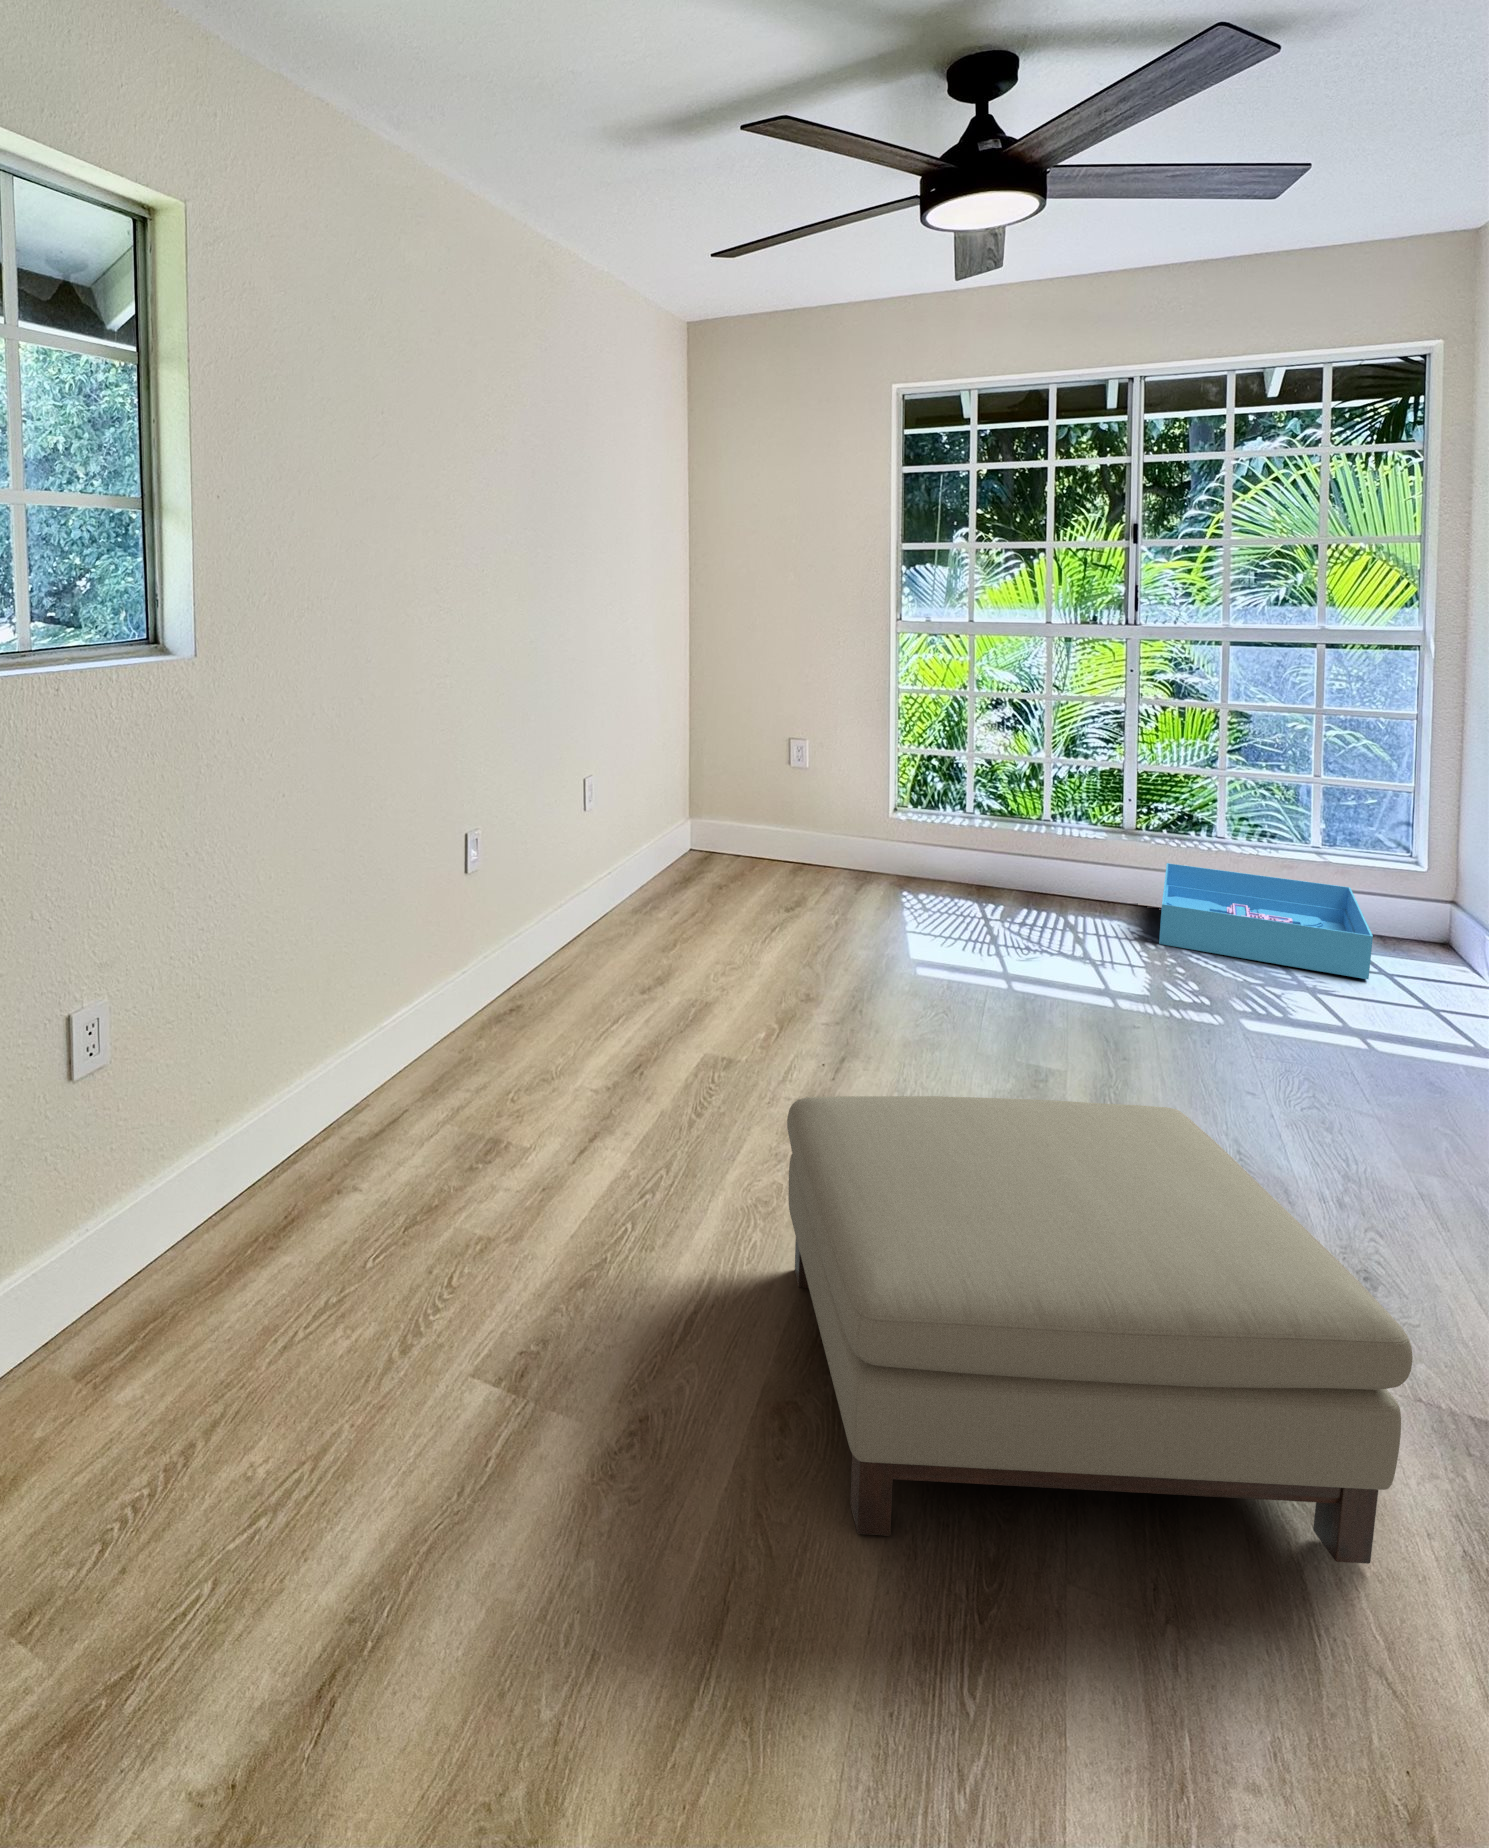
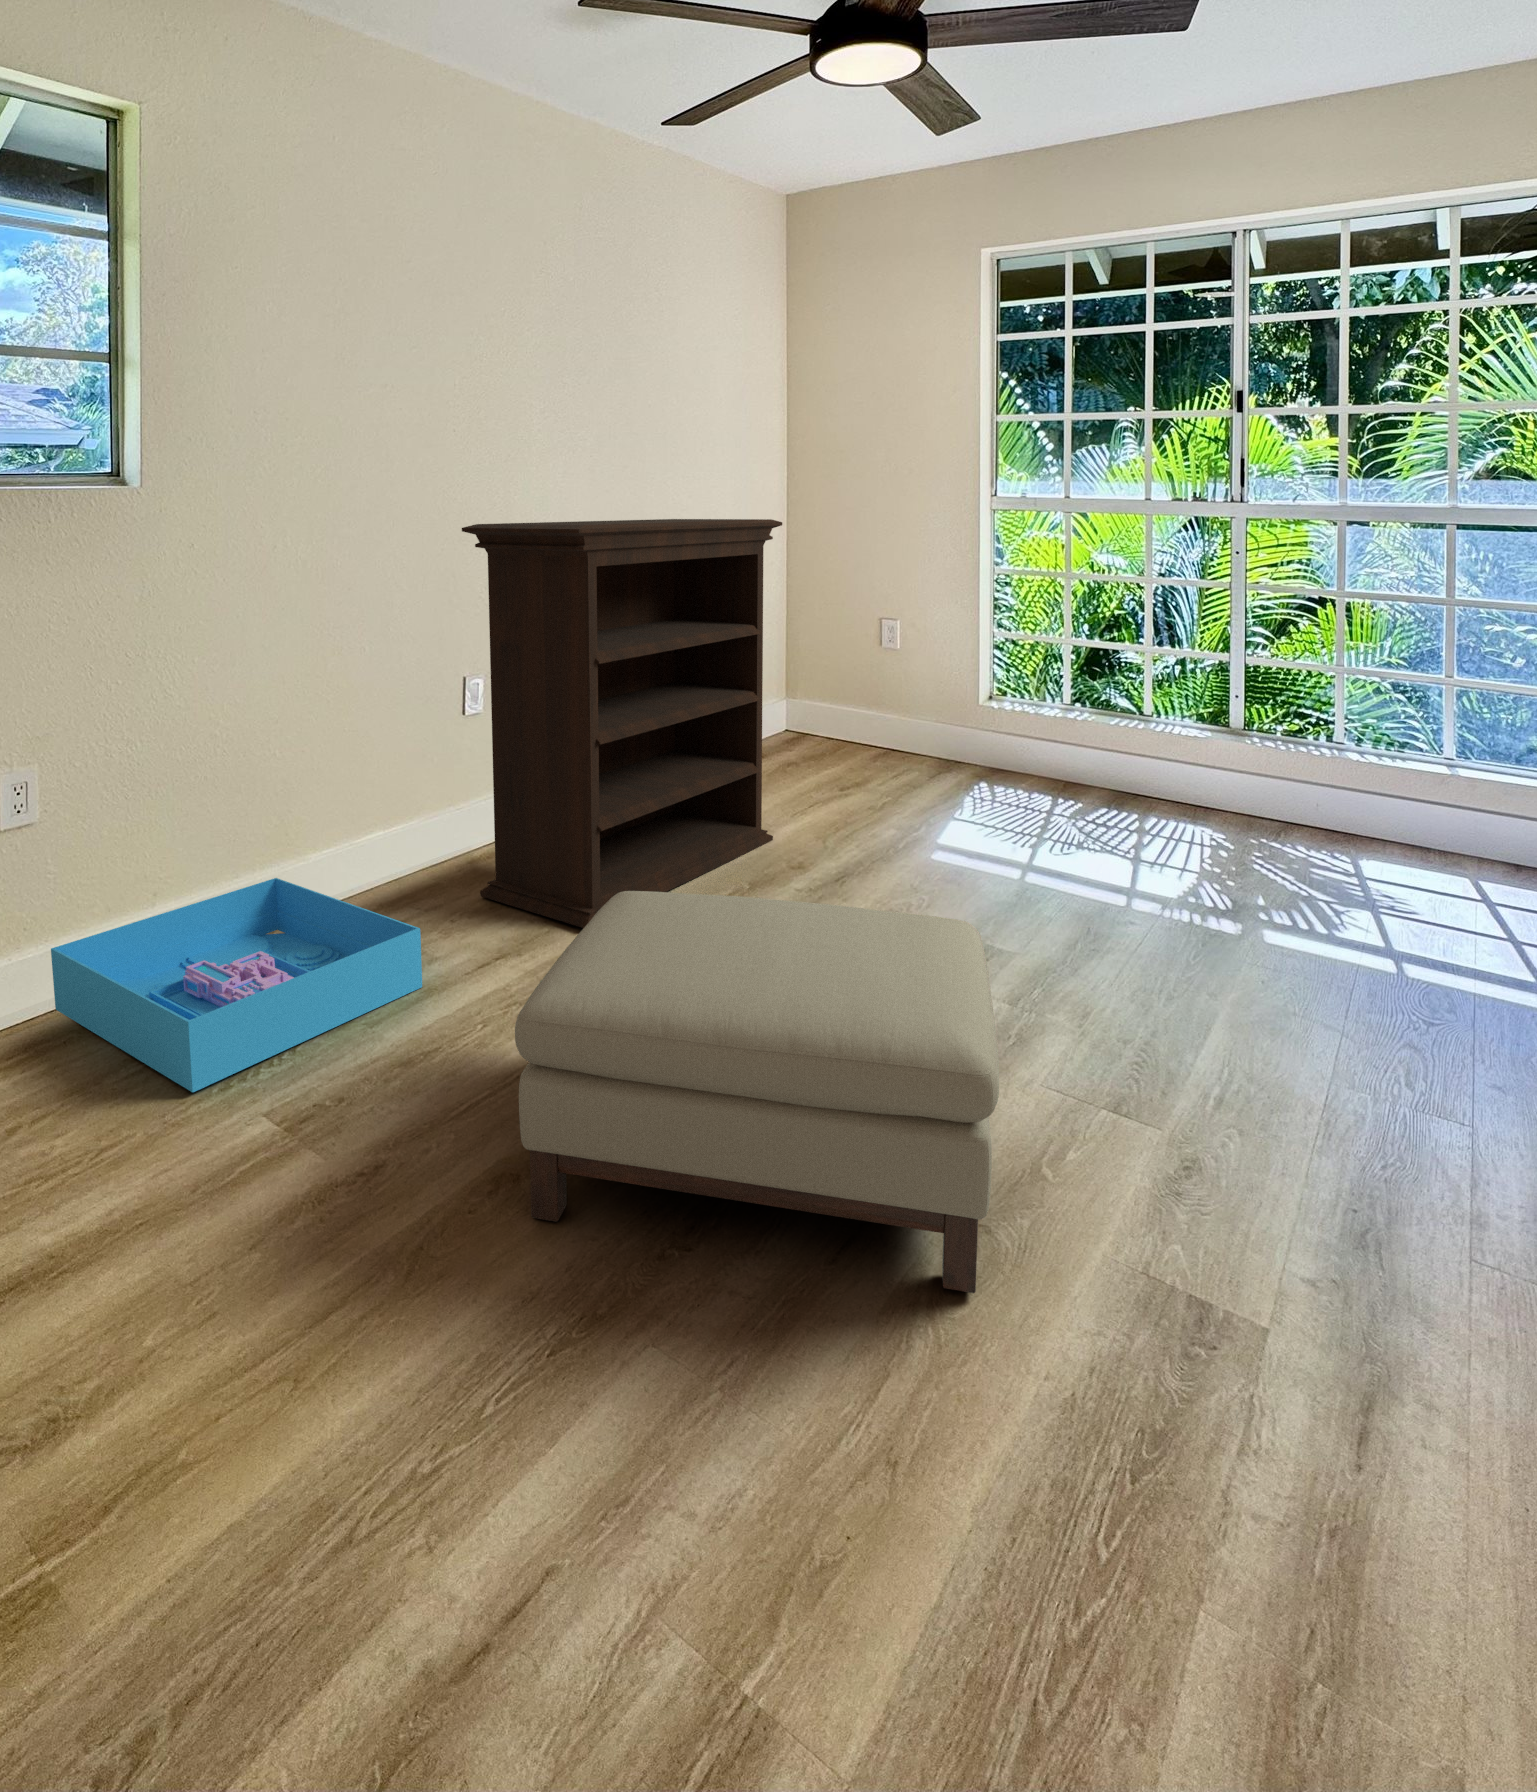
bookshelf: none [504,646,771,1099] -> present [462,519,782,928]
storage bin: present [1159,863,1373,979] -> present [51,878,422,1092]

